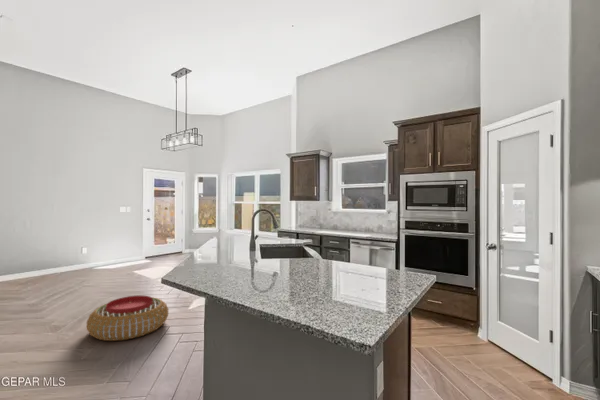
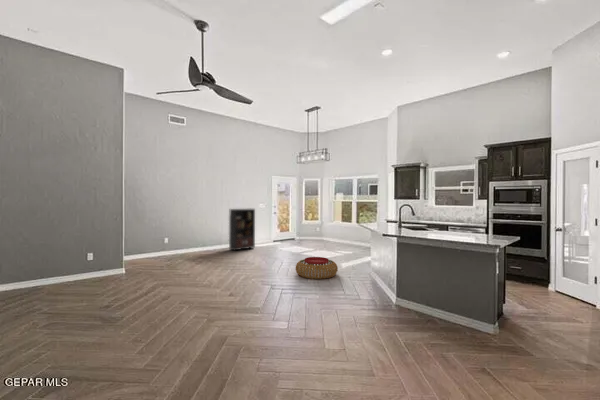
bookcase: none [56,214,102,278] -> present [229,209,255,250]

